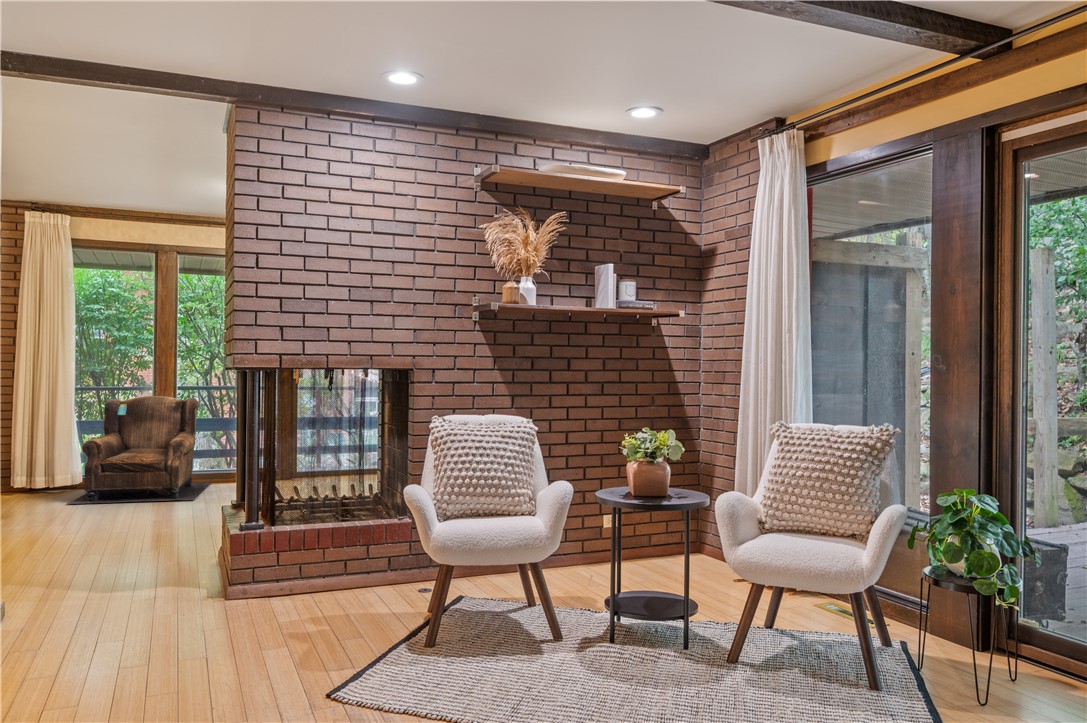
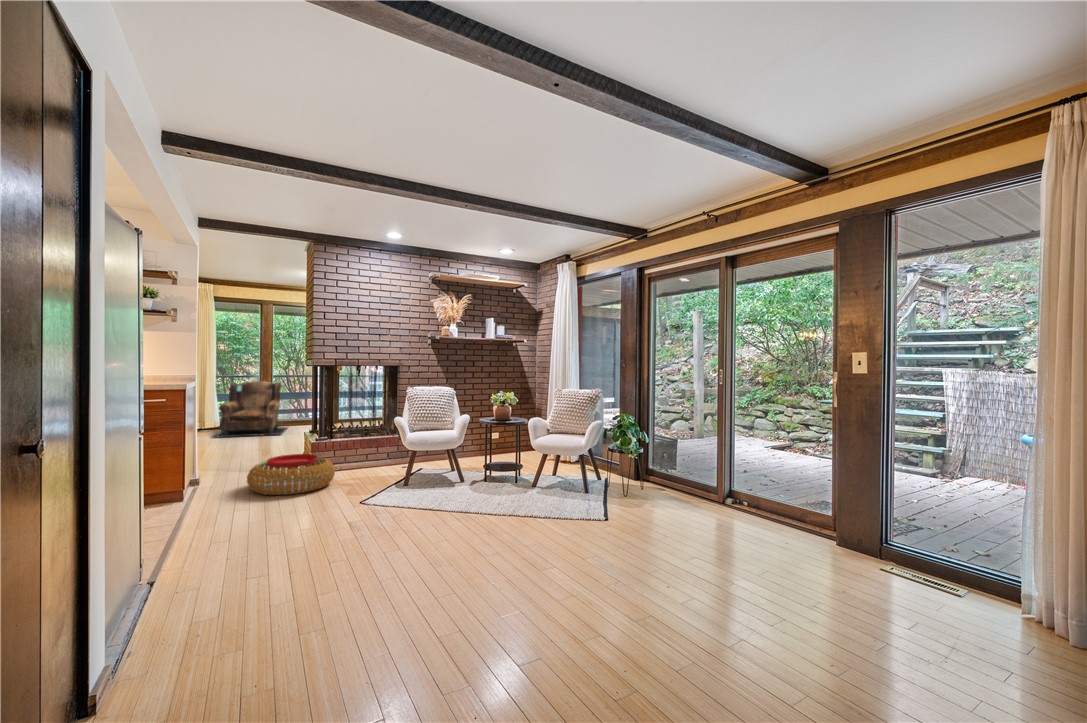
pouf: none [80,564,273,668] -> present [247,454,335,495]

